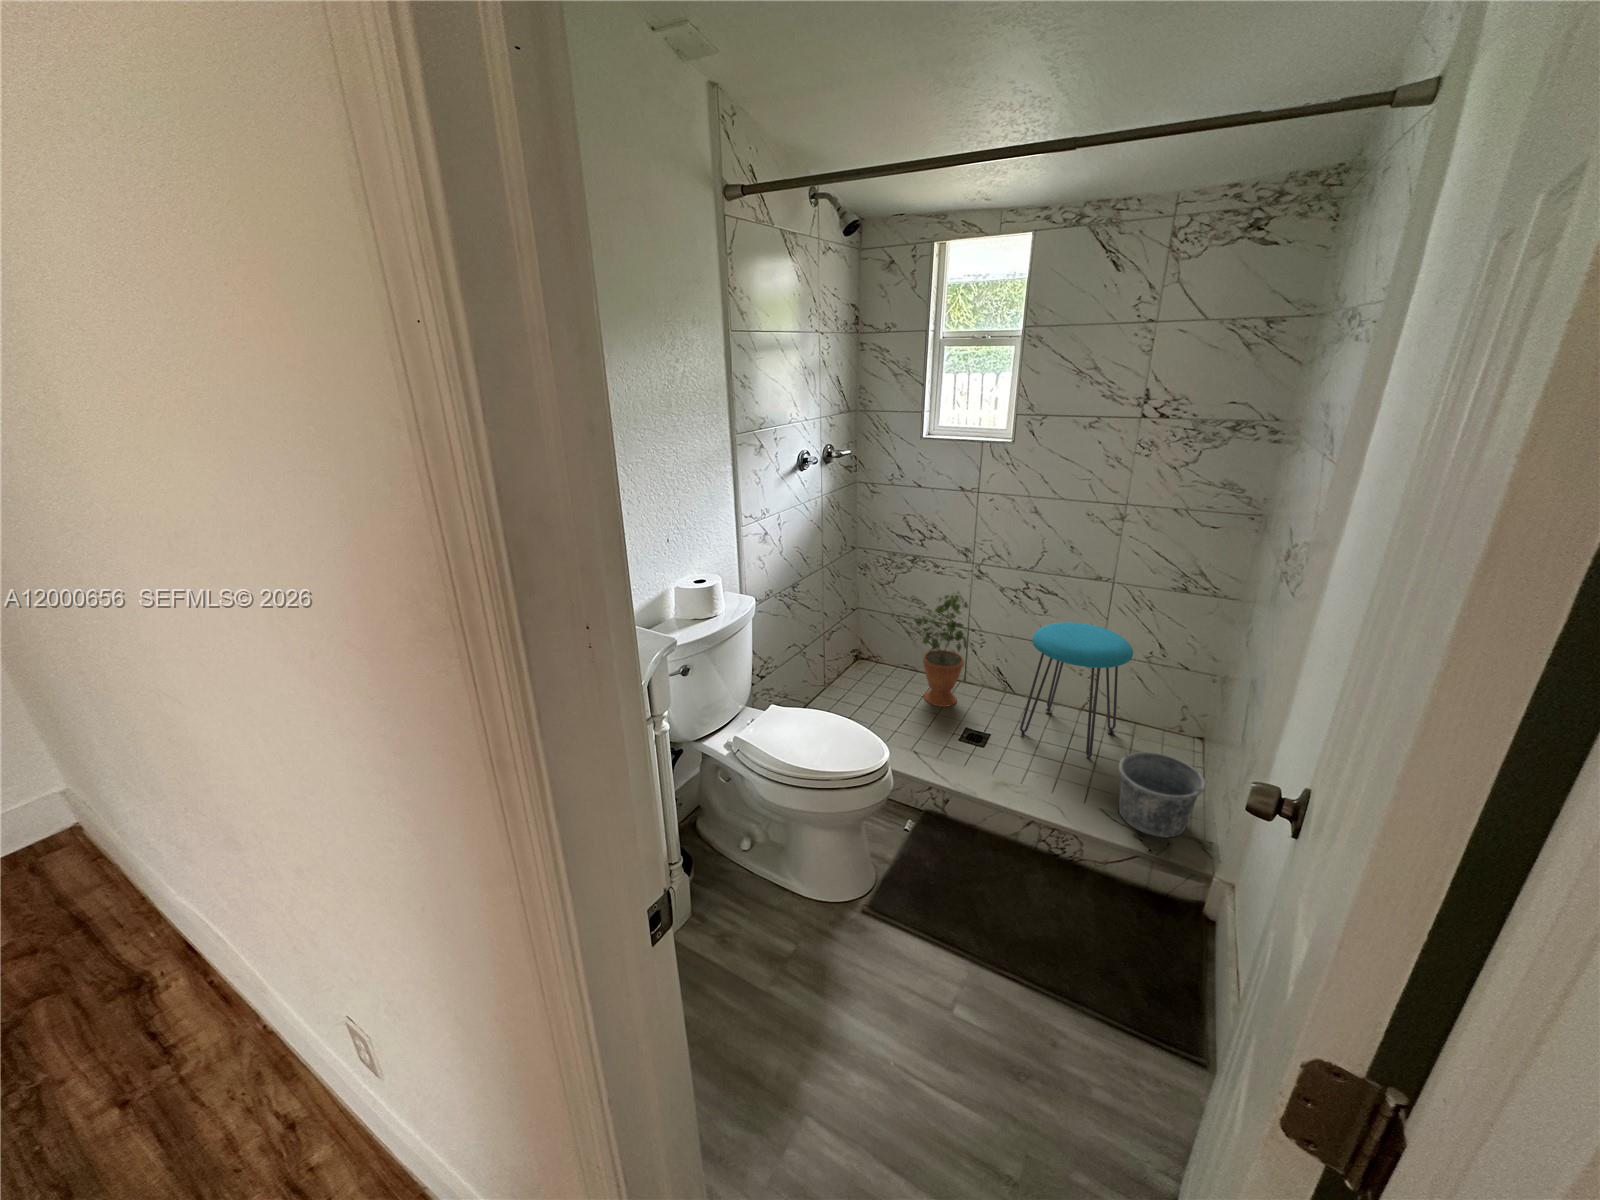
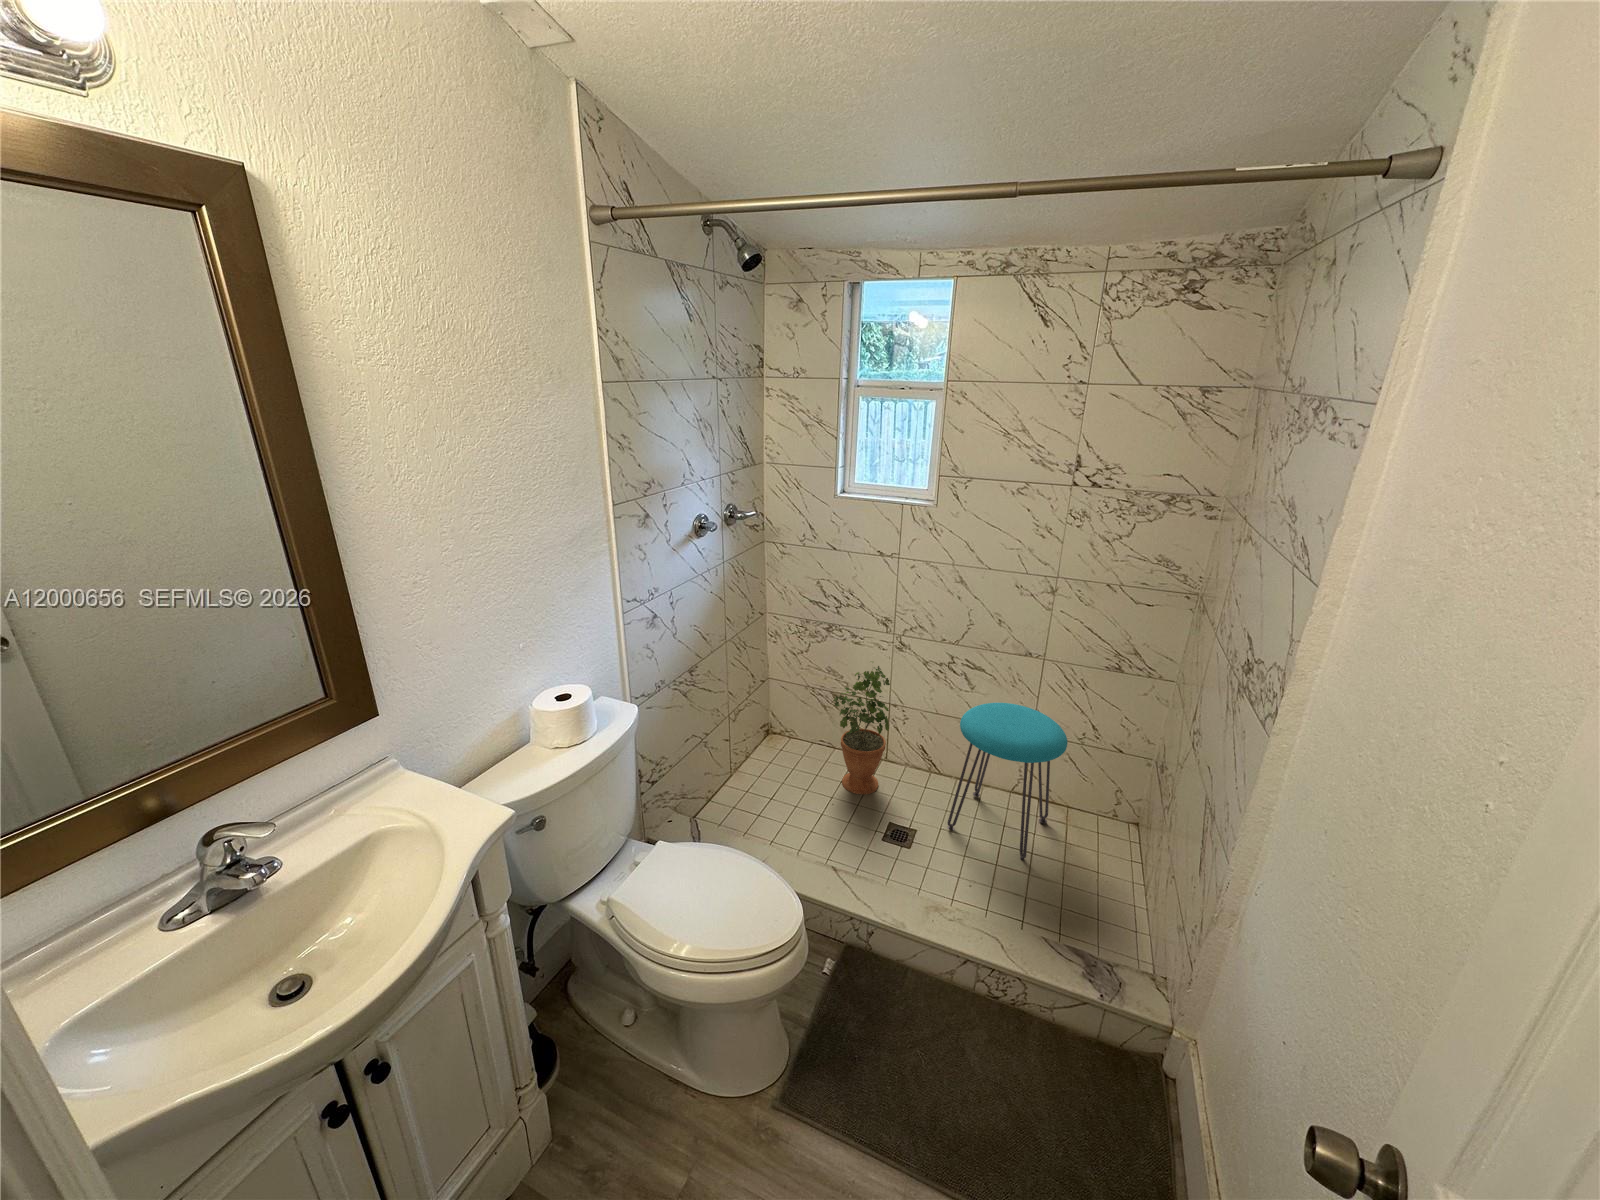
bucket: present [1119,739,1205,837] -> none [1060,854,1155,971]

